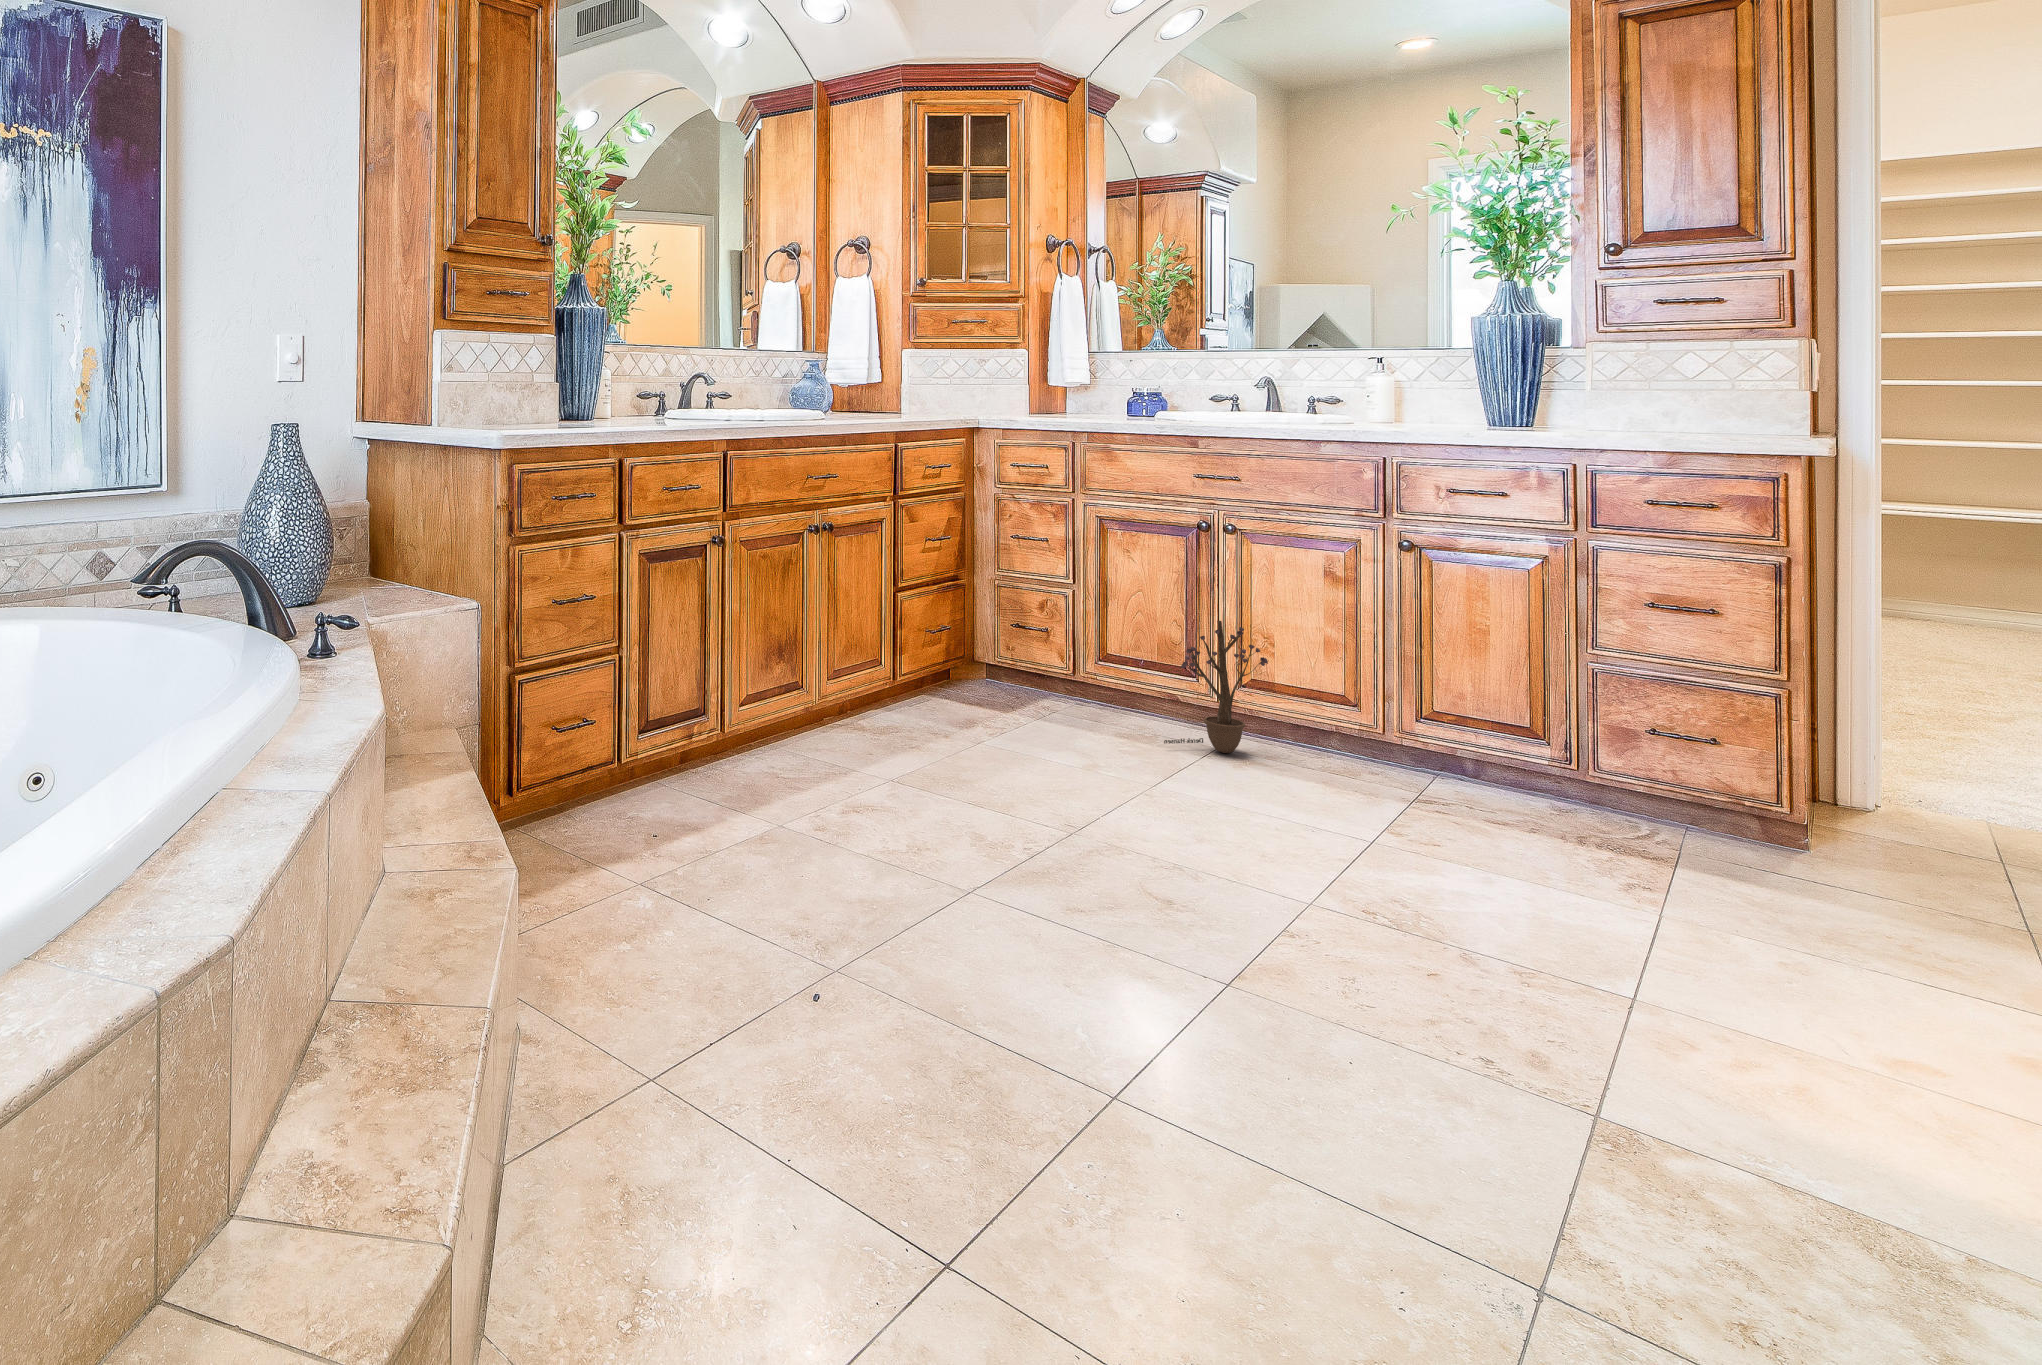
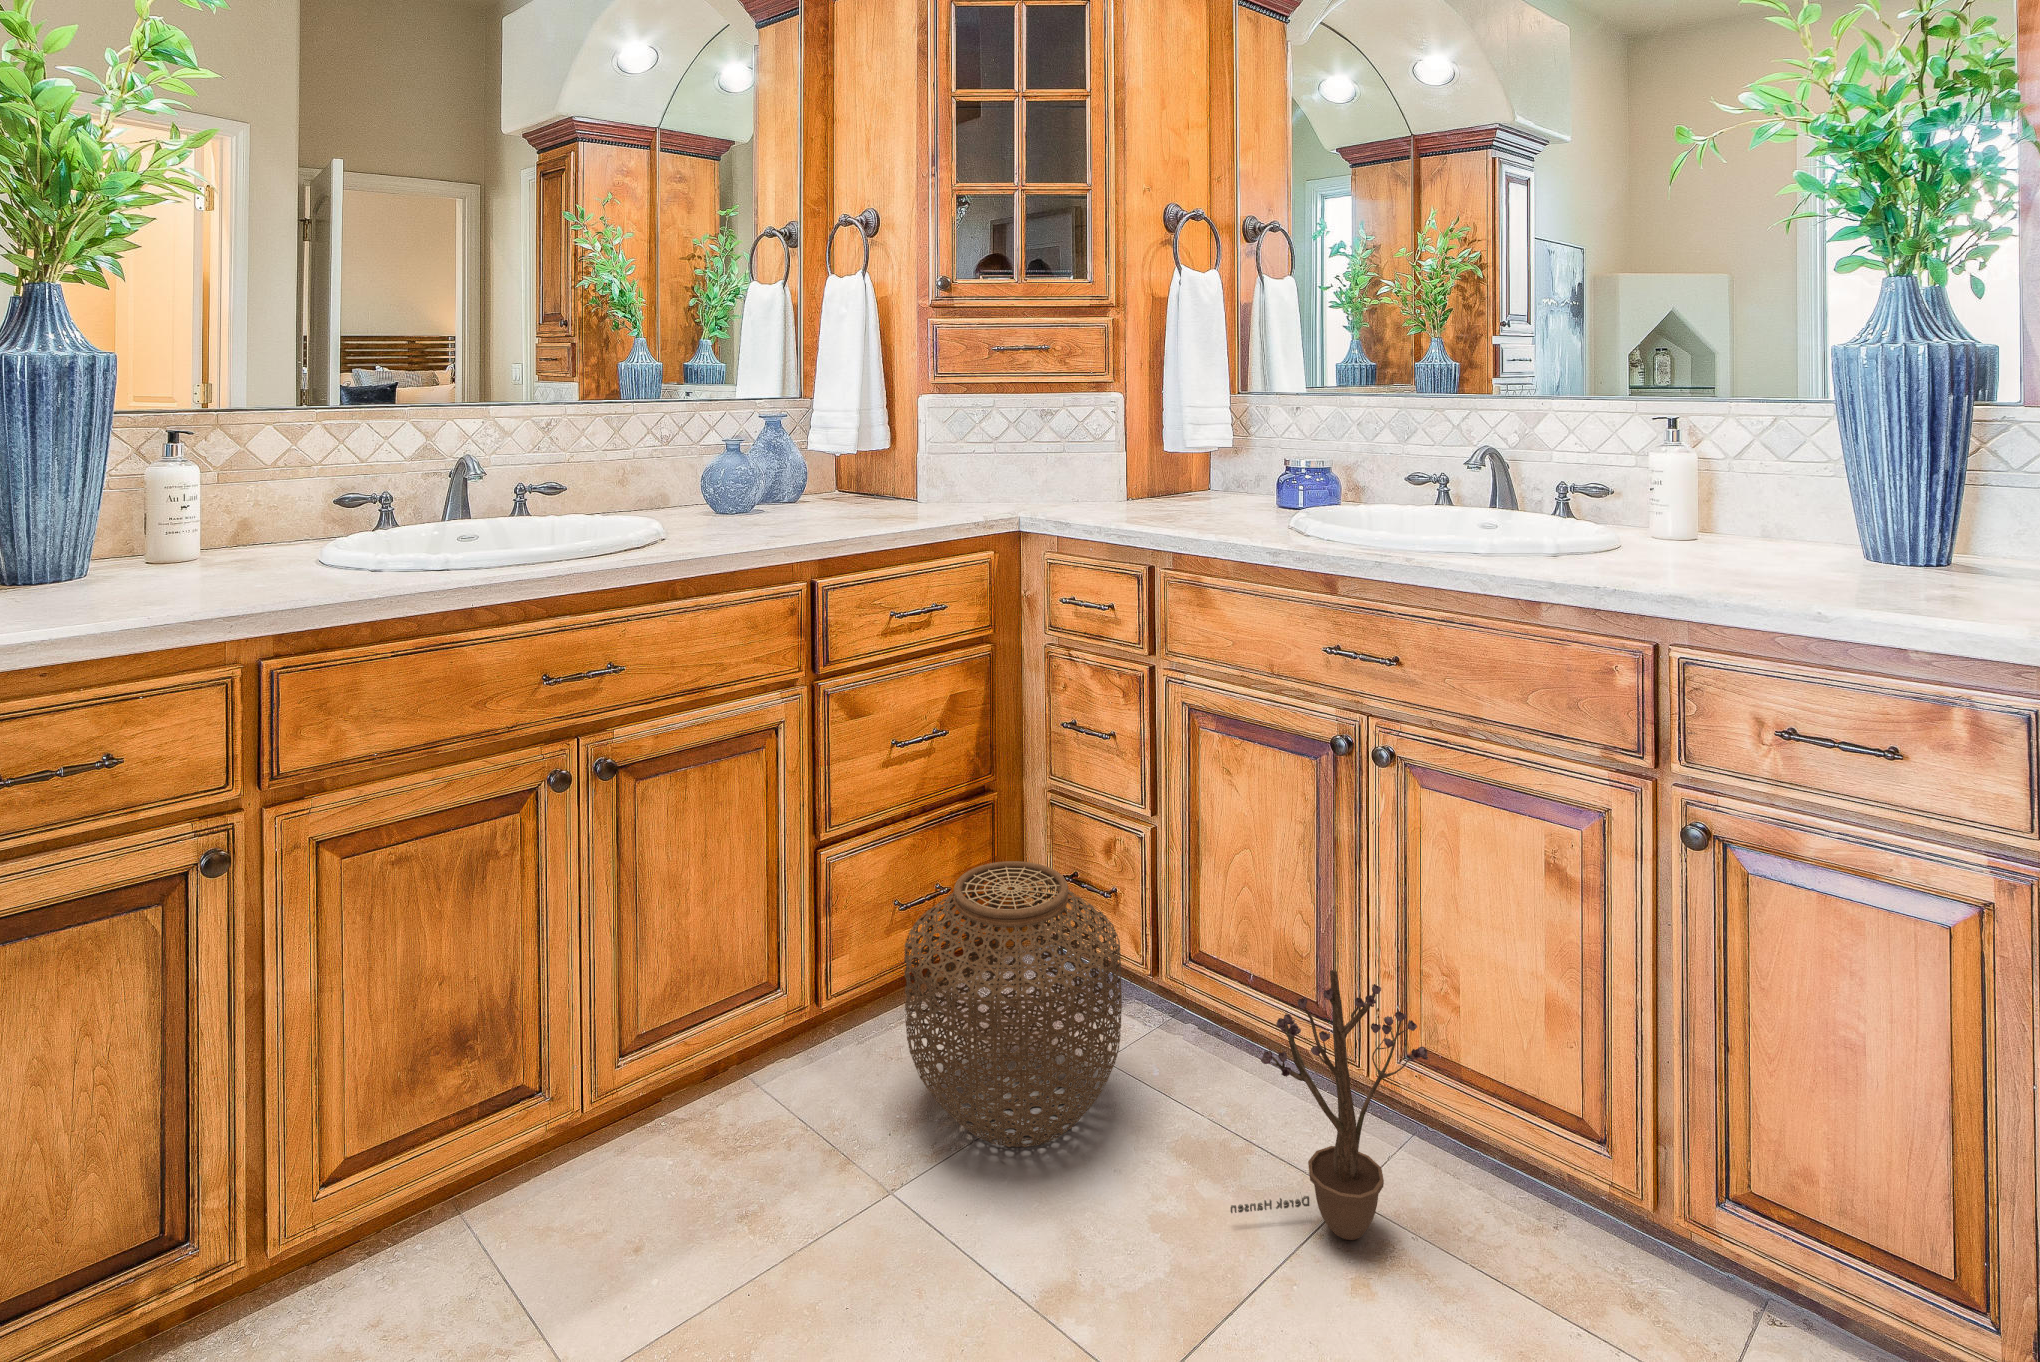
woven basket: none [960,596,1084,731] -> present [904,861,1122,1147]

